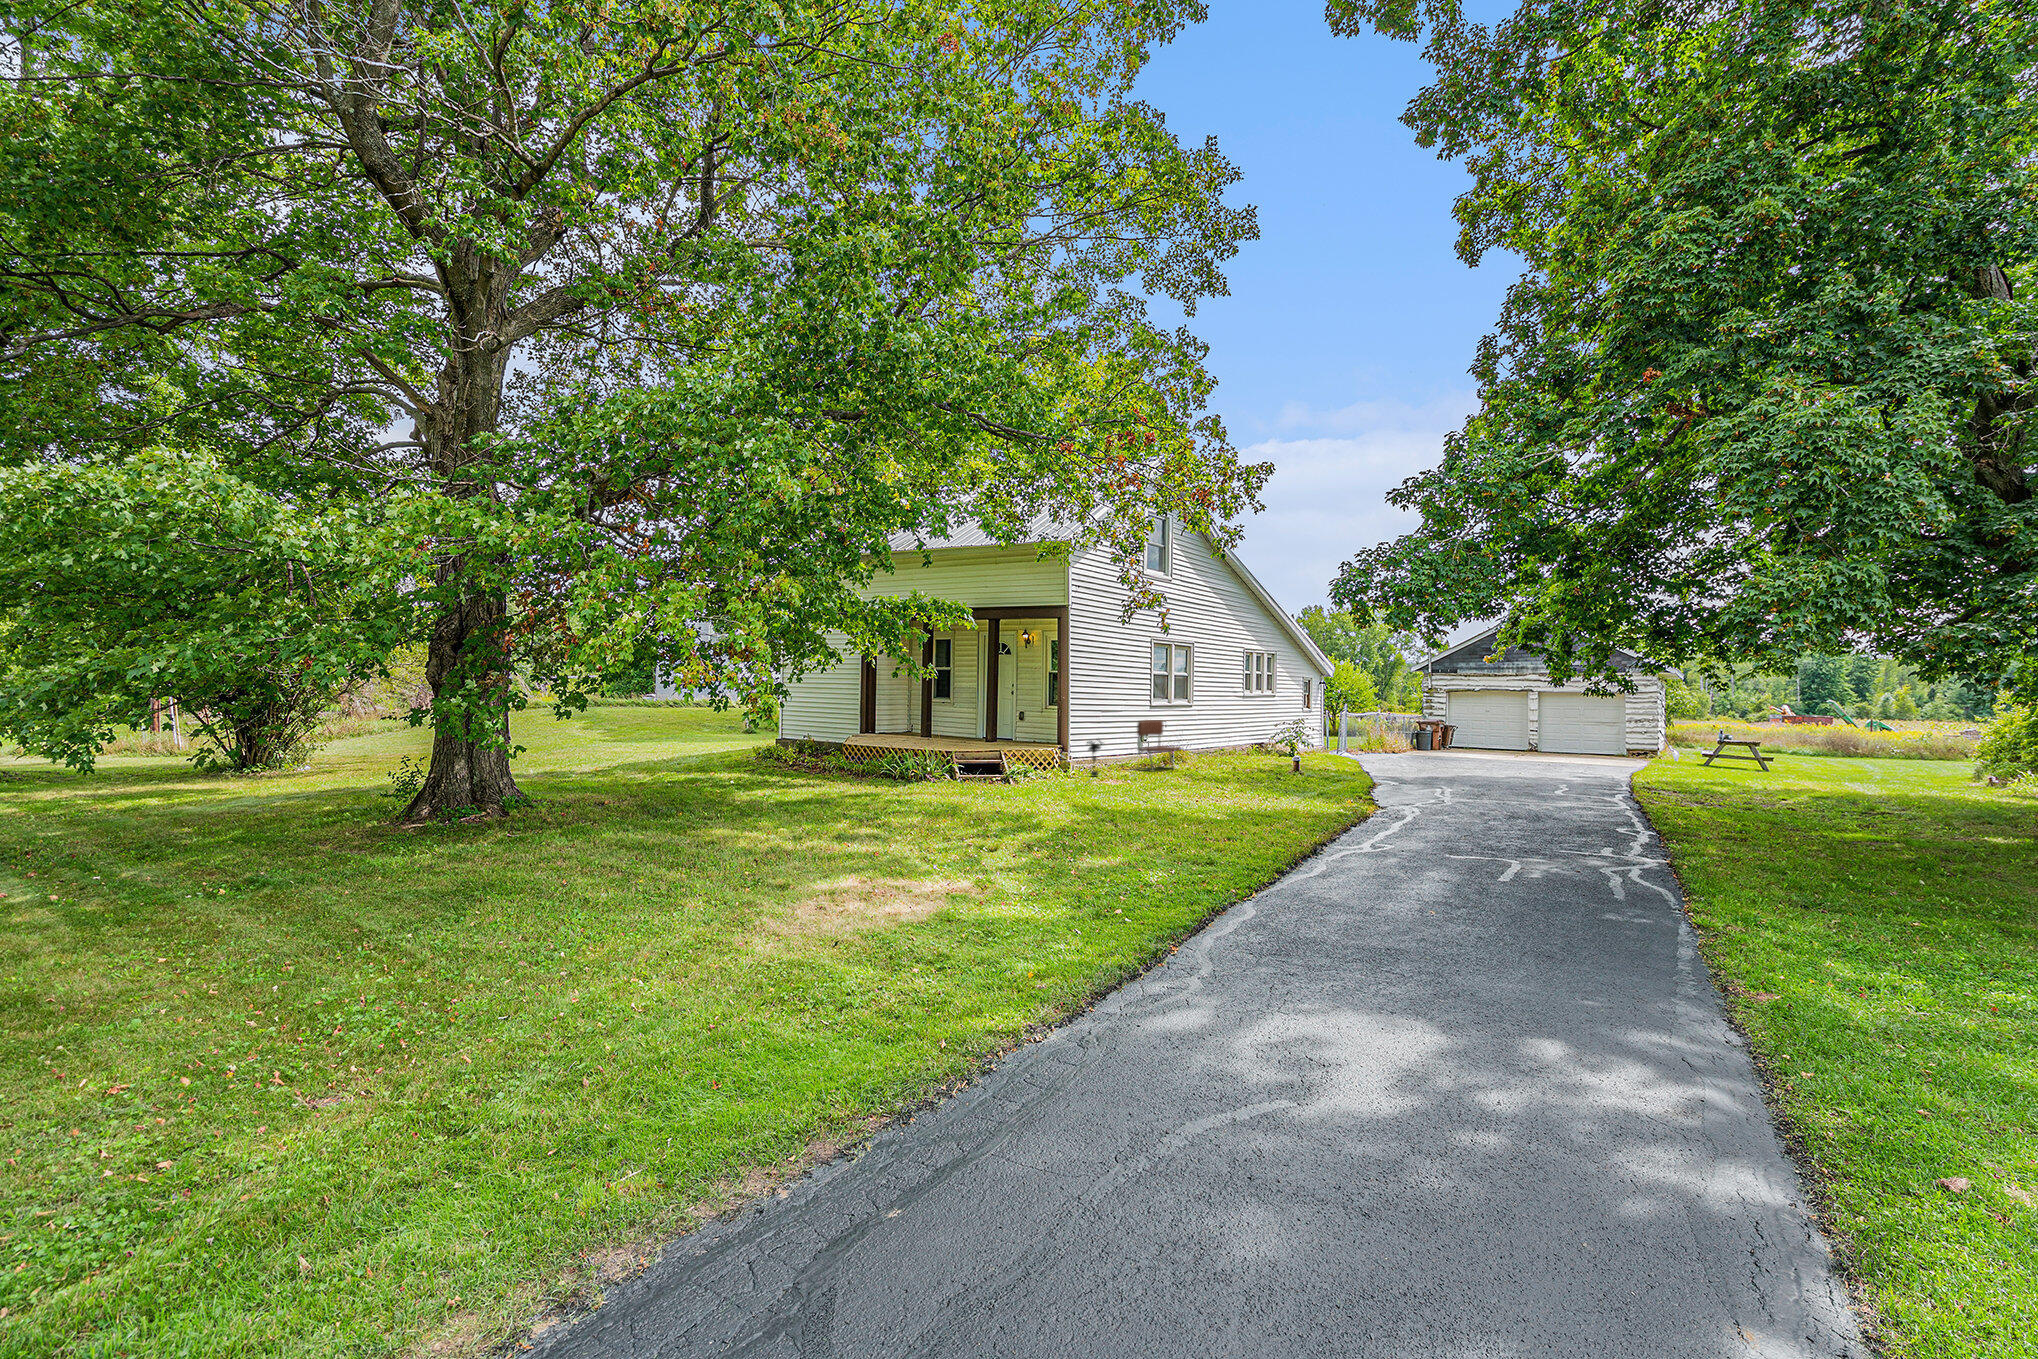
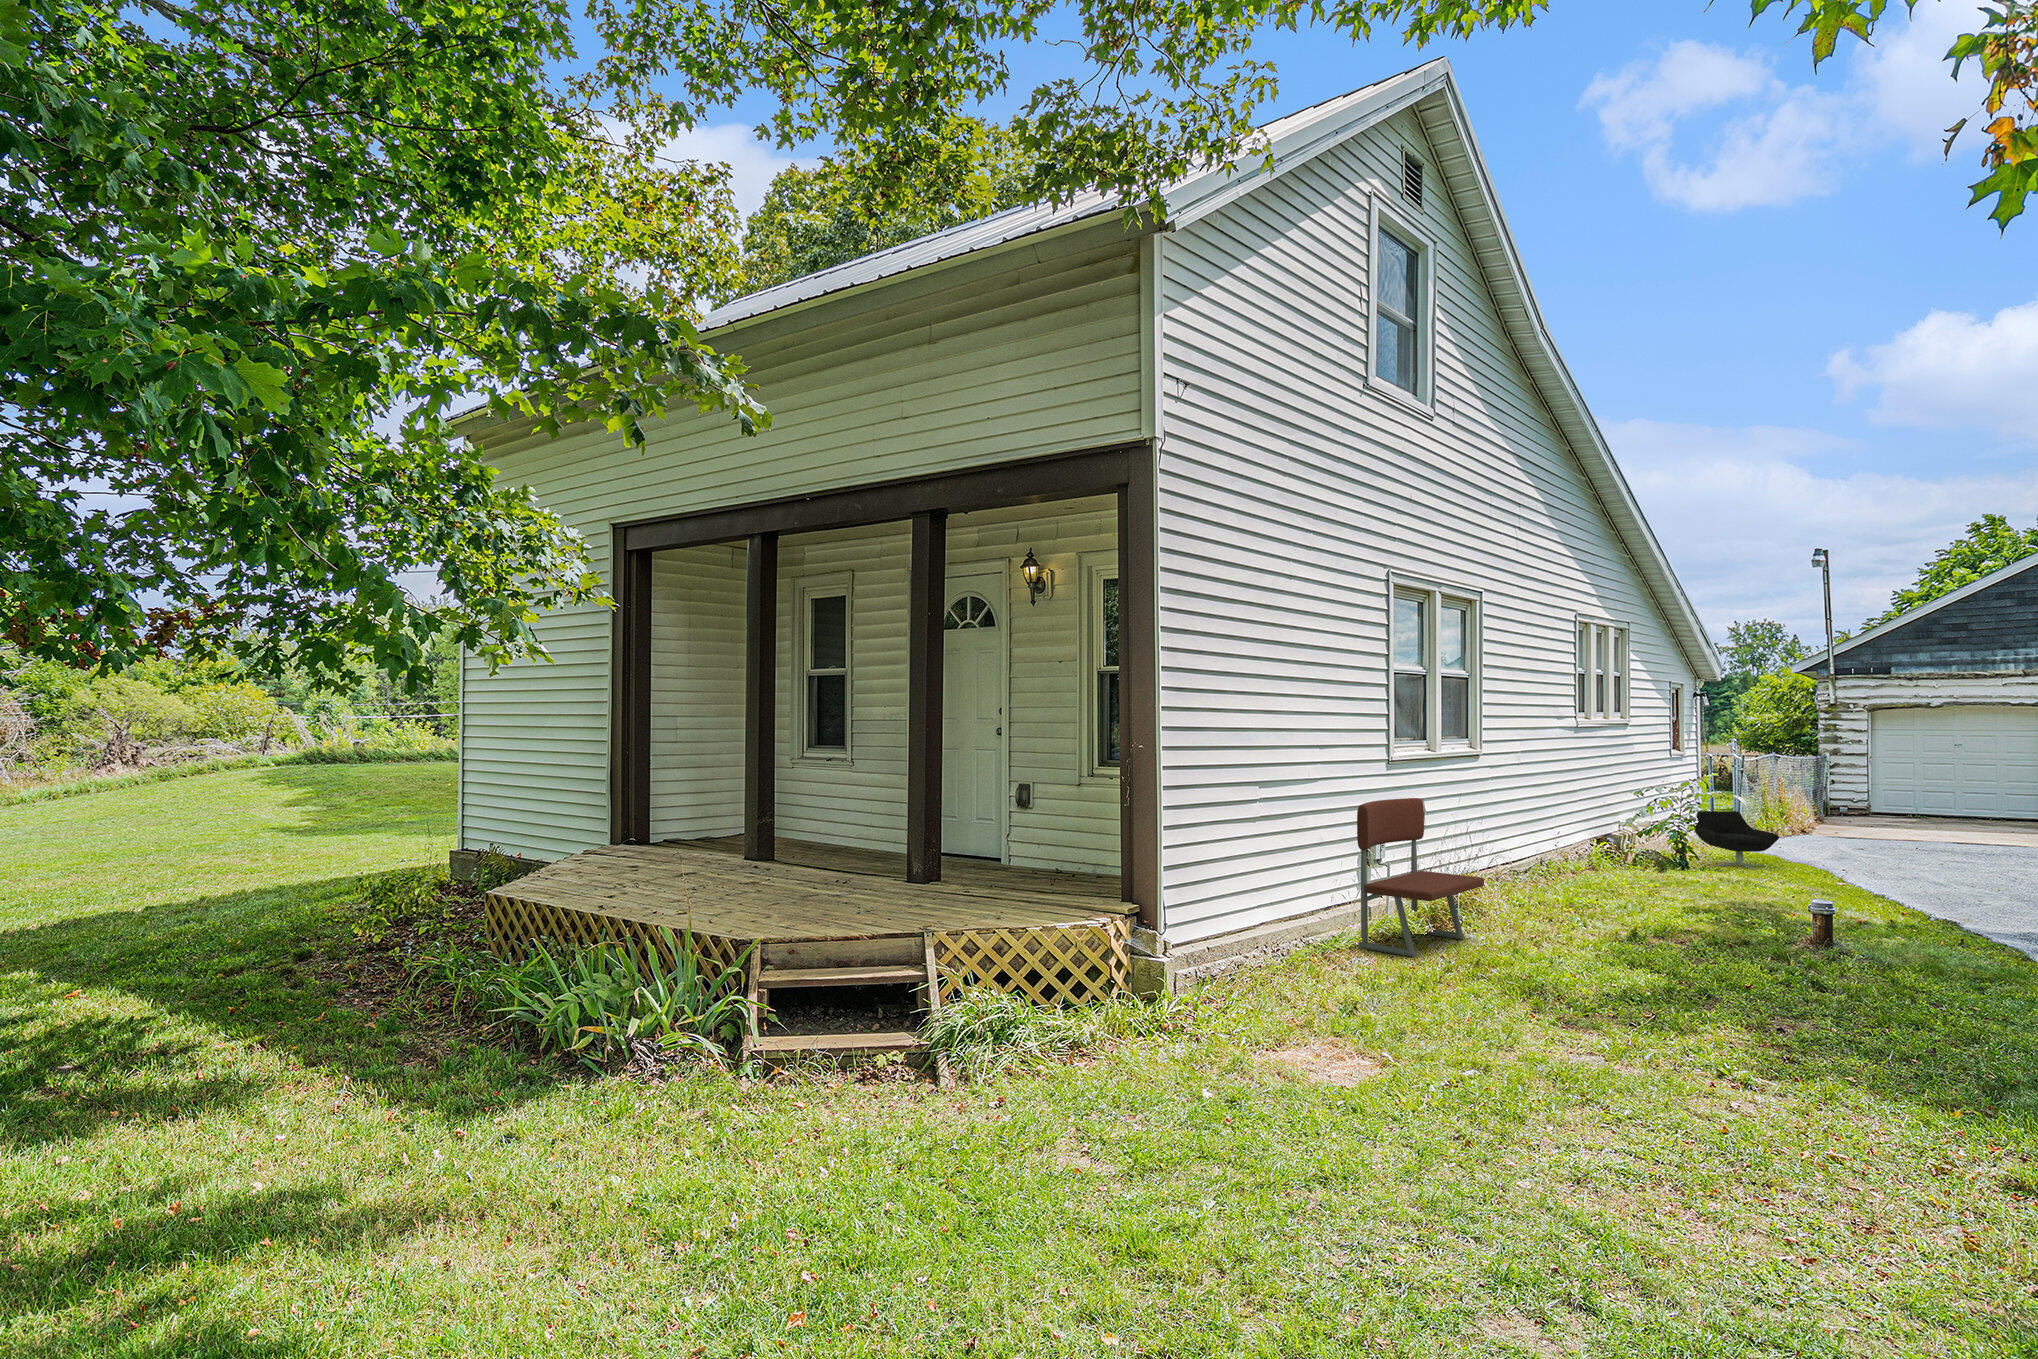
lounge chair: none [1297,735,1327,759] -> present [1695,811,1779,870]
potted plant: present [1087,740,1103,777] -> none [1207,874,1273,1006]

